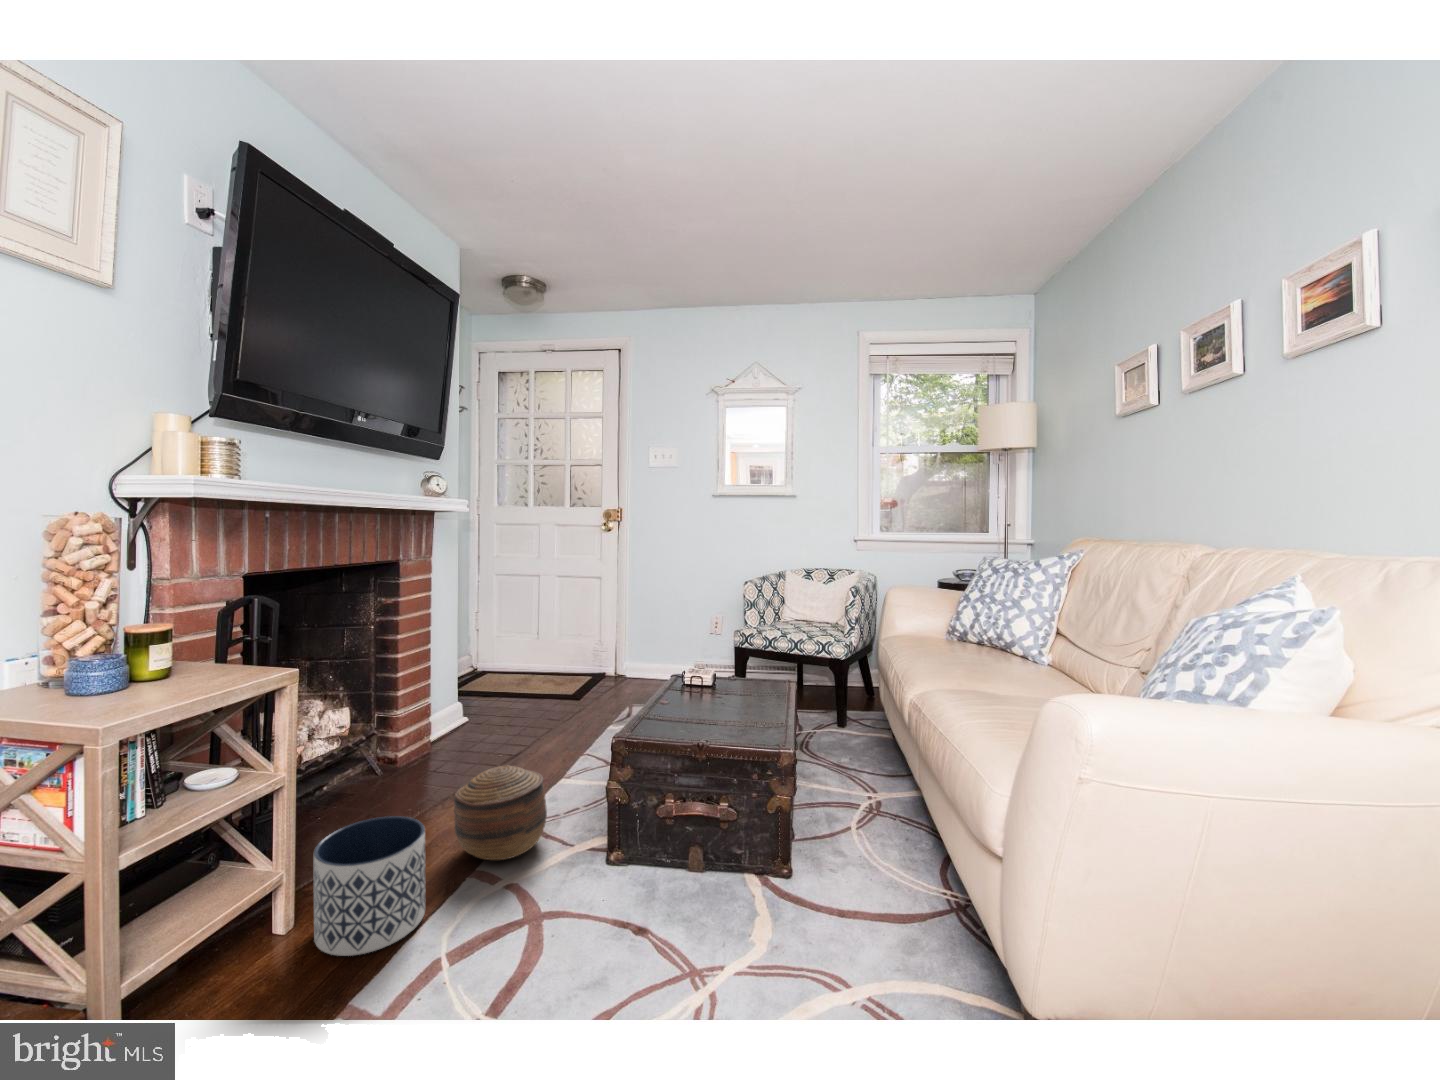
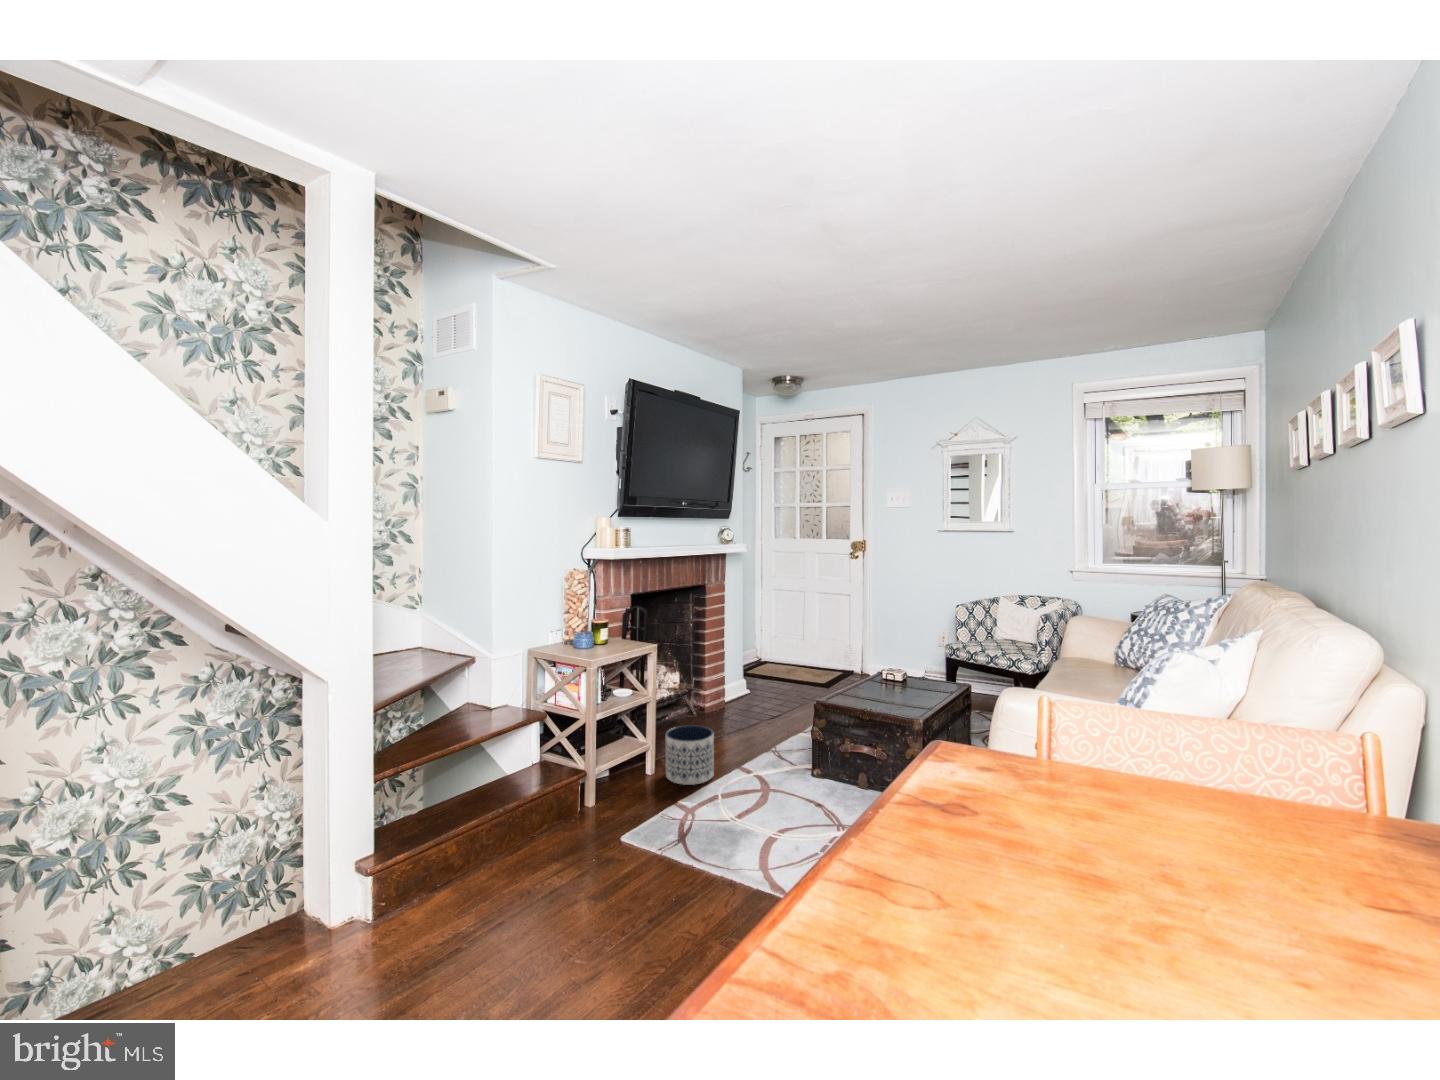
basket: present [454,766,547,860] -> none [730,712,780,763]

